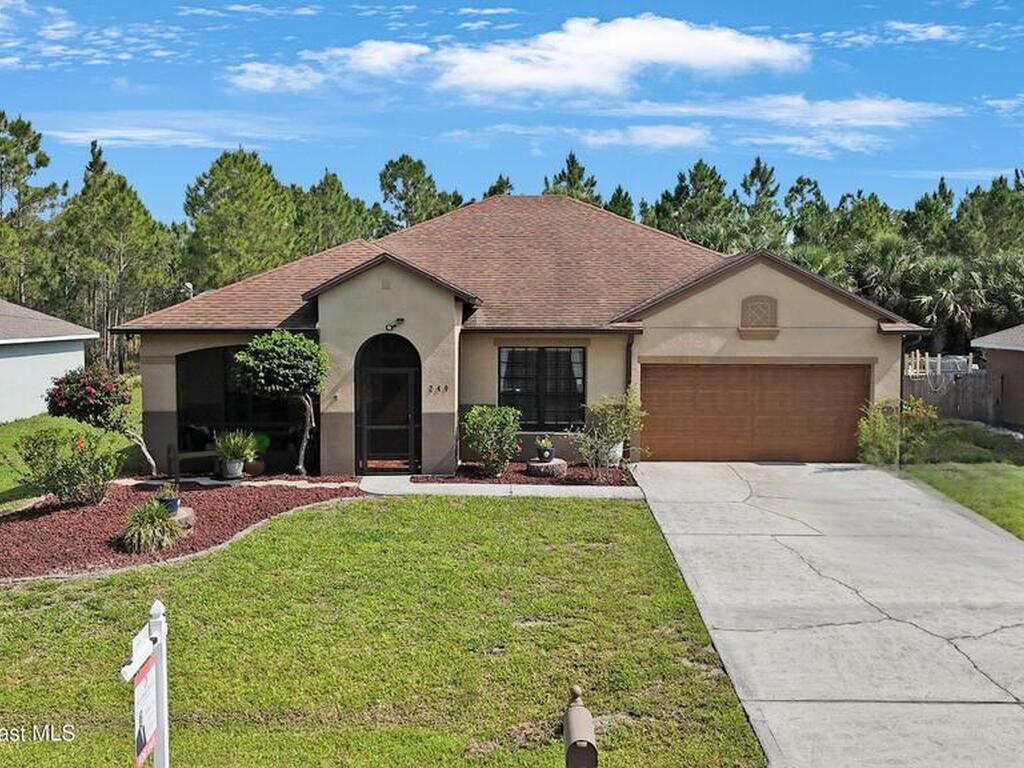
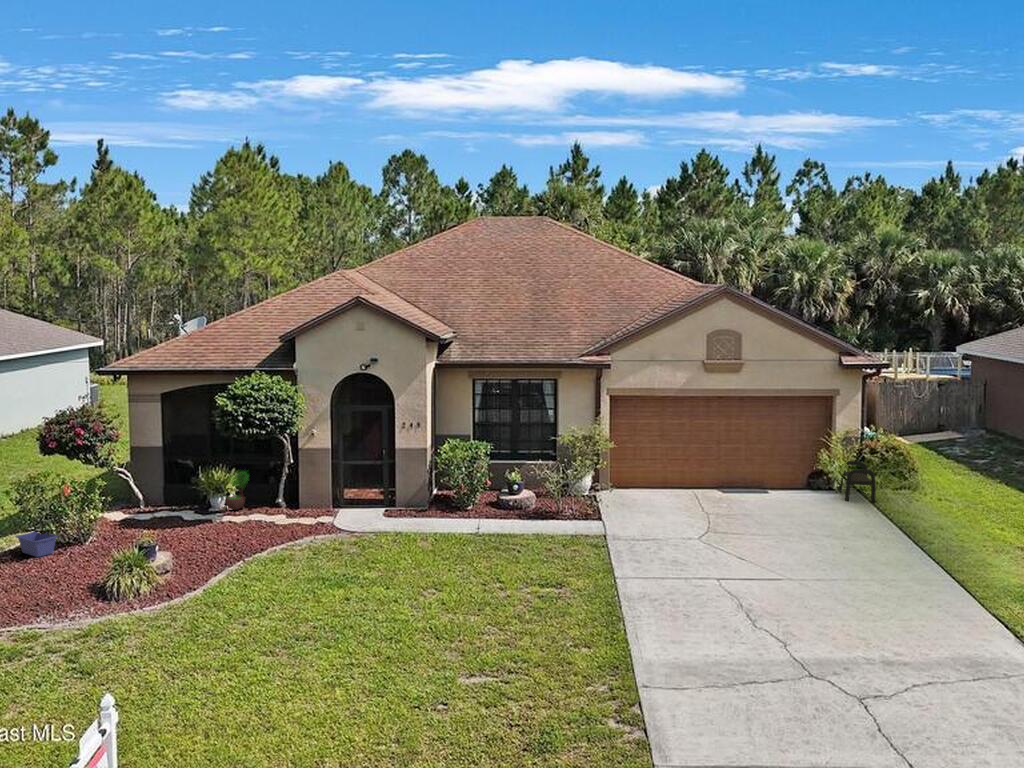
bench: present [167,439,228,483] -> present [838,461,876,502]
storage bin: none [28,490,73,516] -> present [16,532,58,557]

